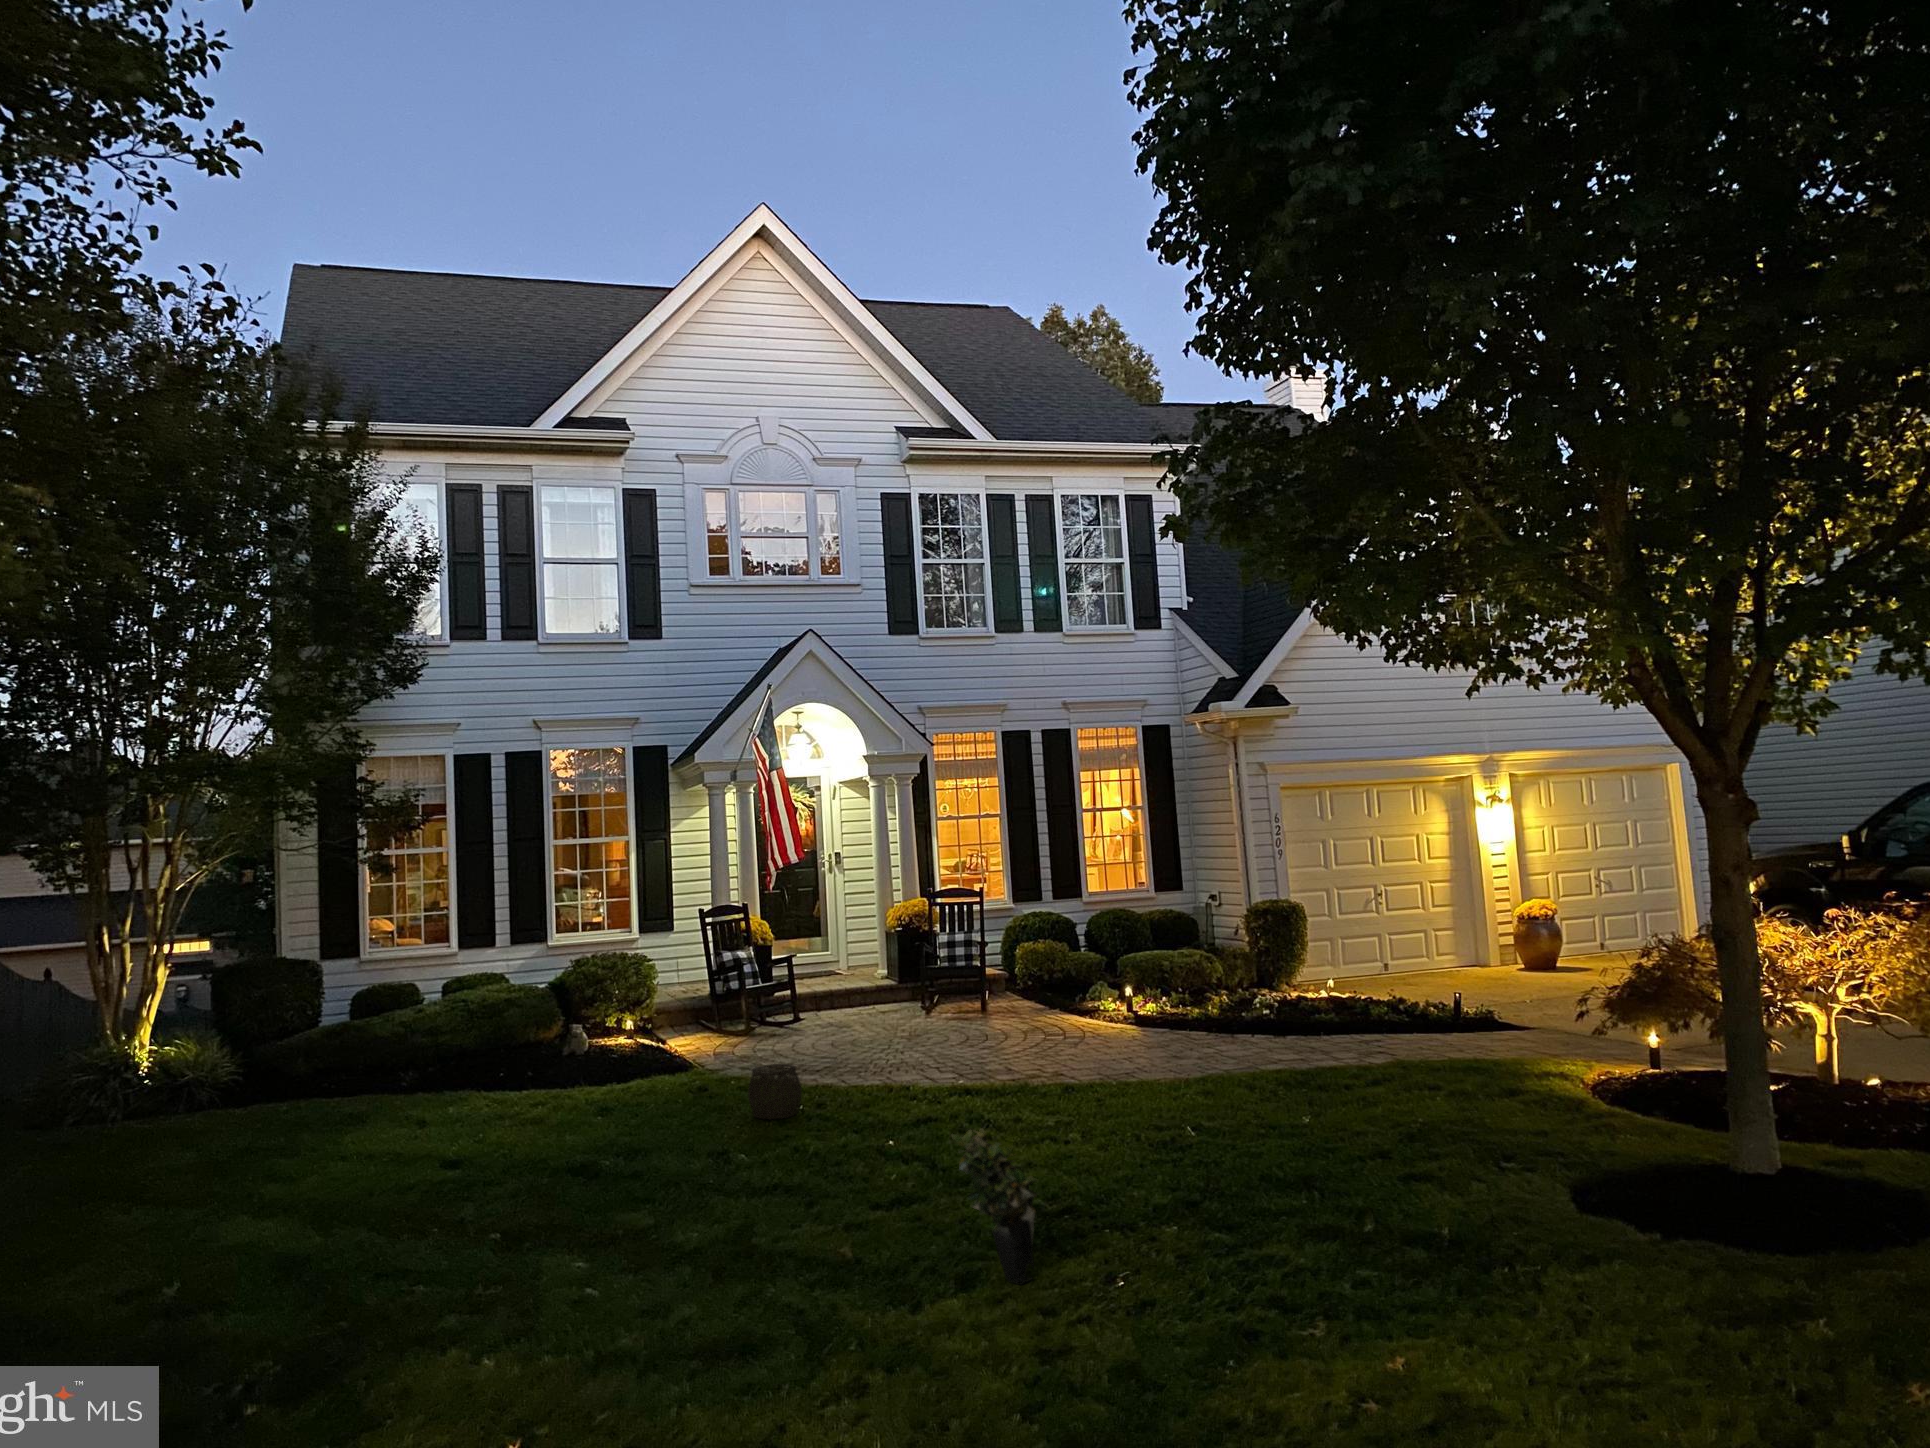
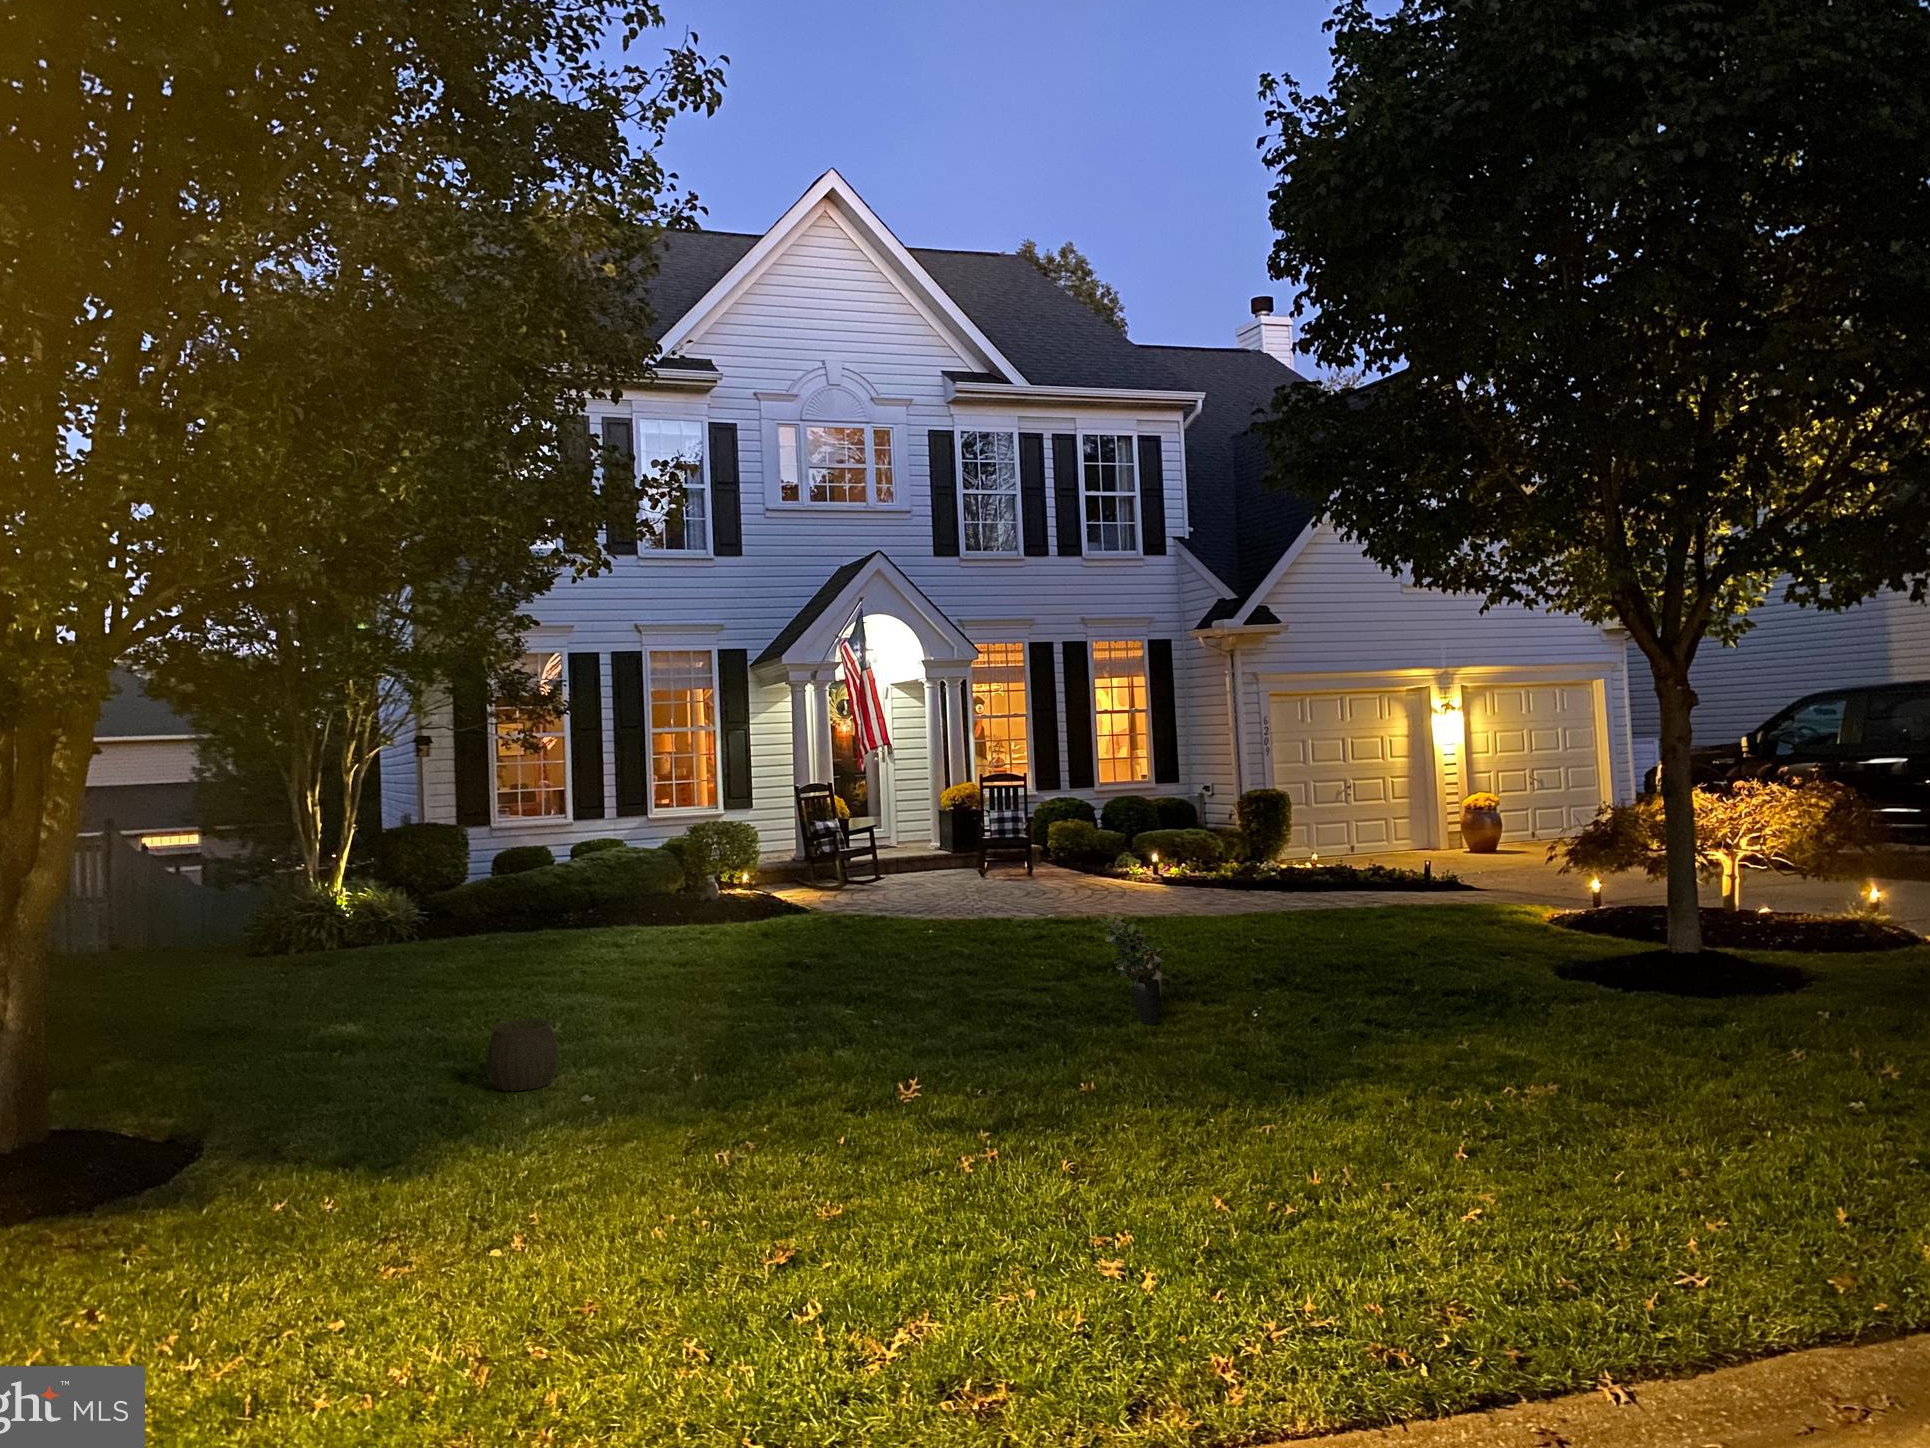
woven basket: present [748,1064,802,1119] -> present [487,1019,558,1091]

